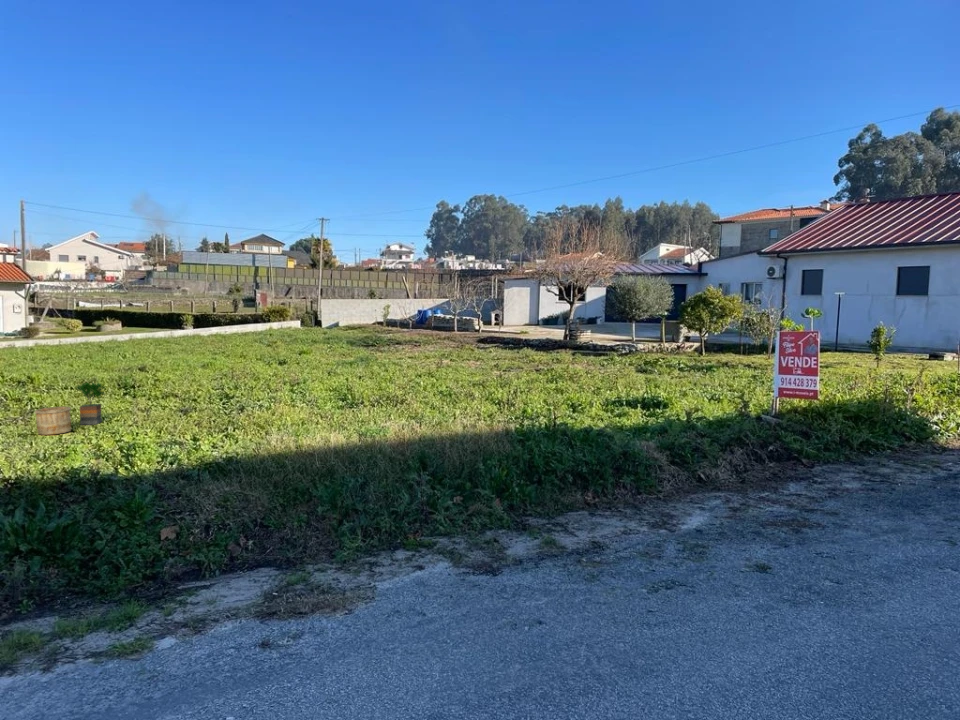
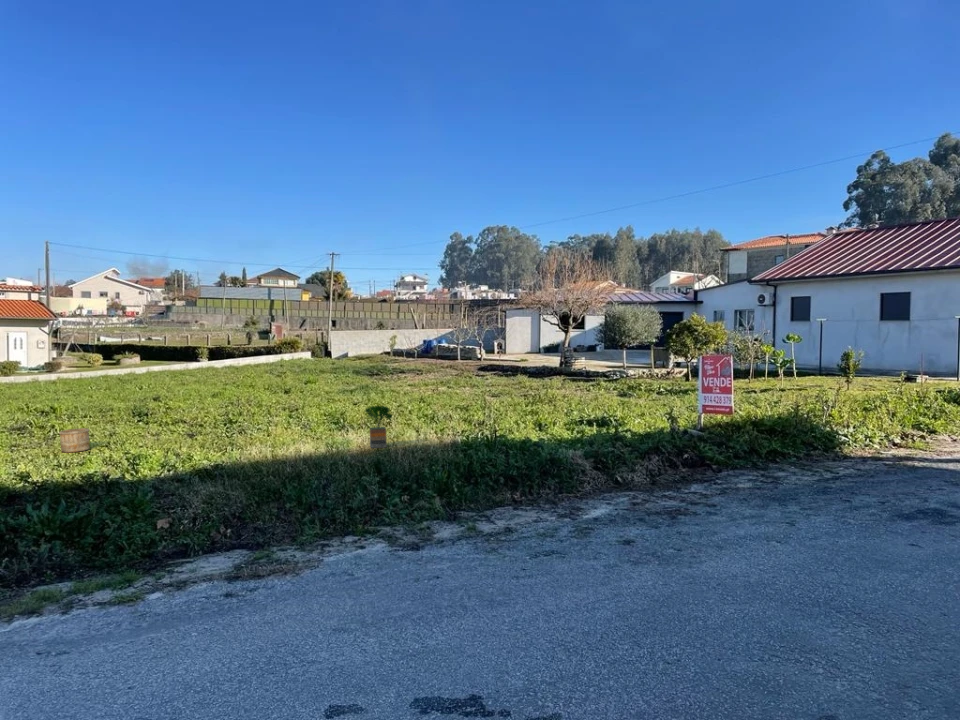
potted tree: present [76,383,105,425] -> present [365,406,392,448]

